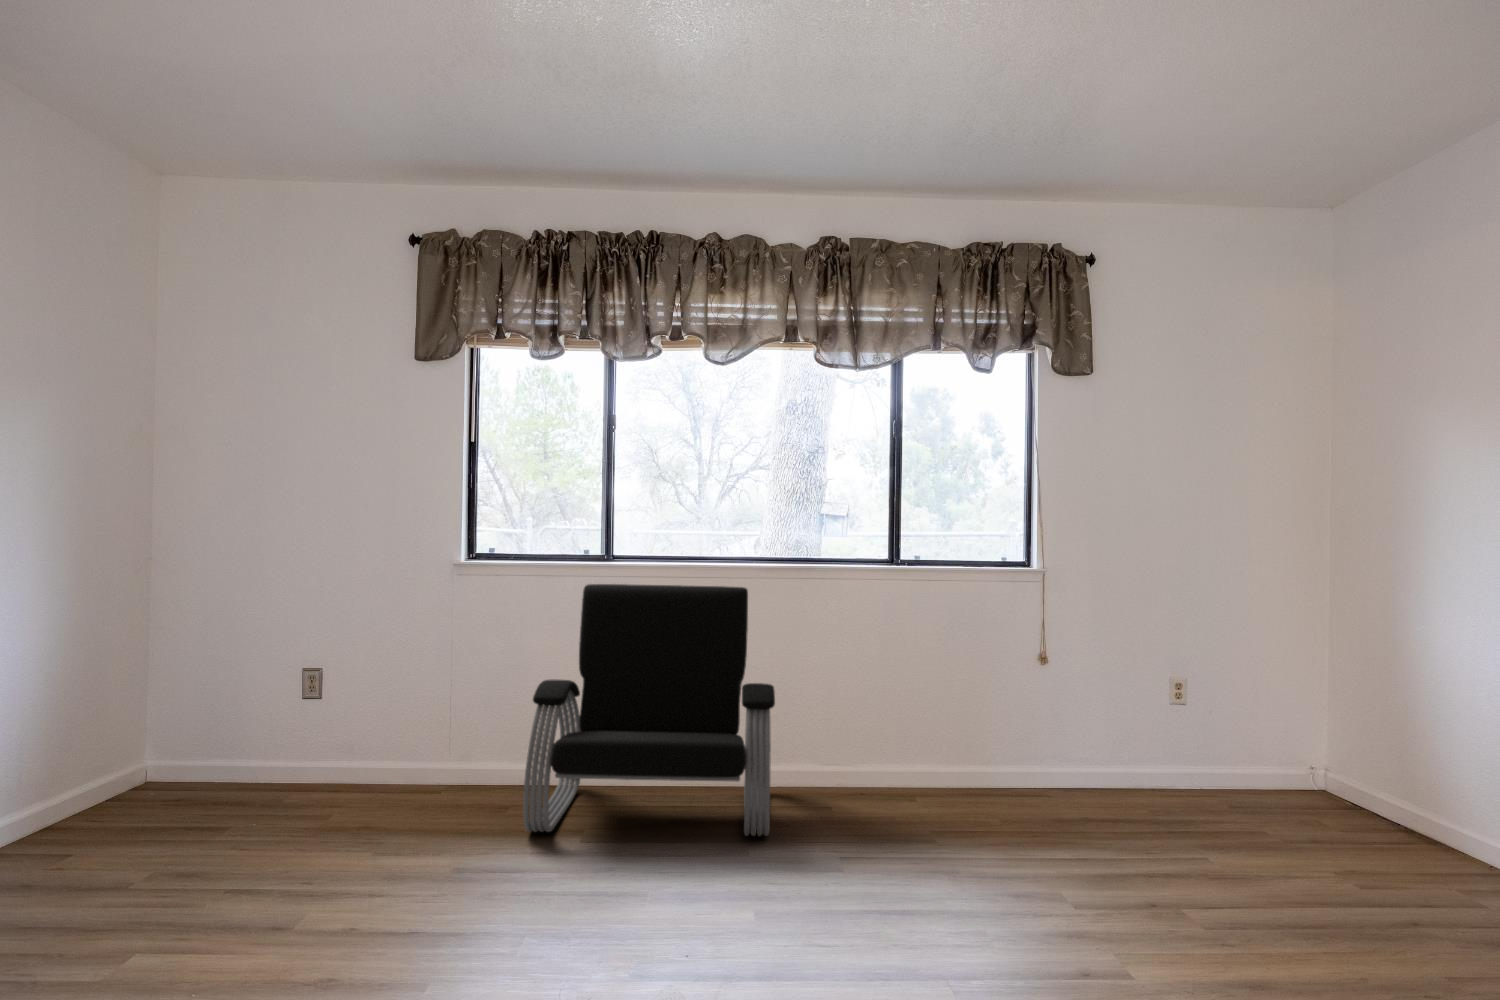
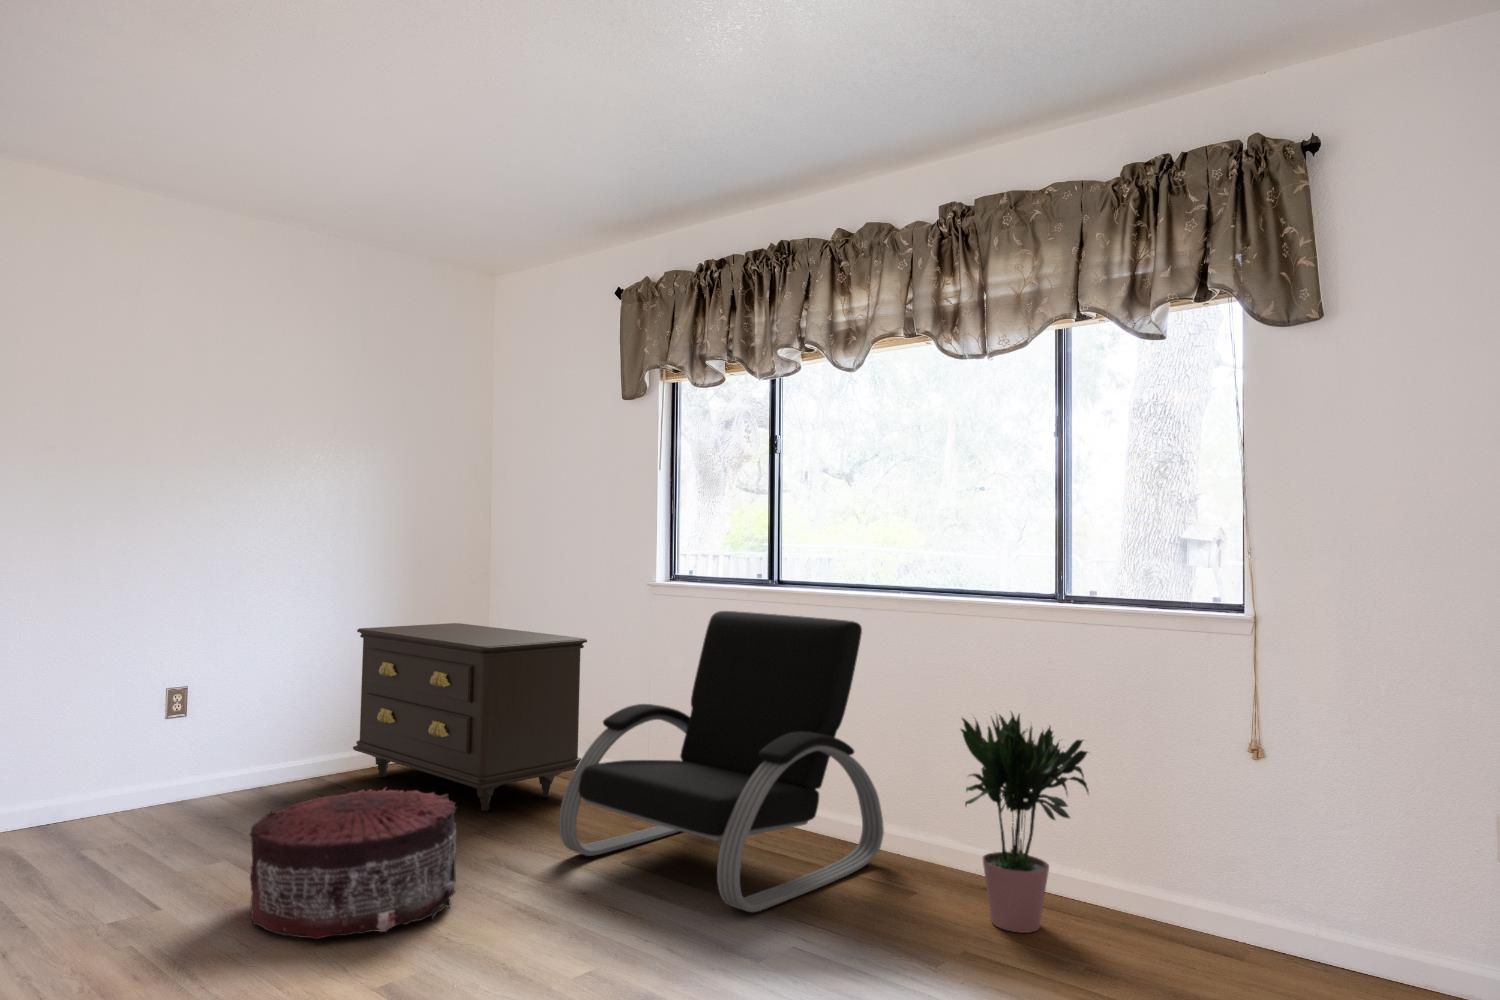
dresser: none [66,617,411,824] -> present [353,623,587,811]
potted plant: none [870,646,986,811] -> present [961,713,1089,933]
pouf: none [319,784,546,948] -> present [250,788,457,939]

